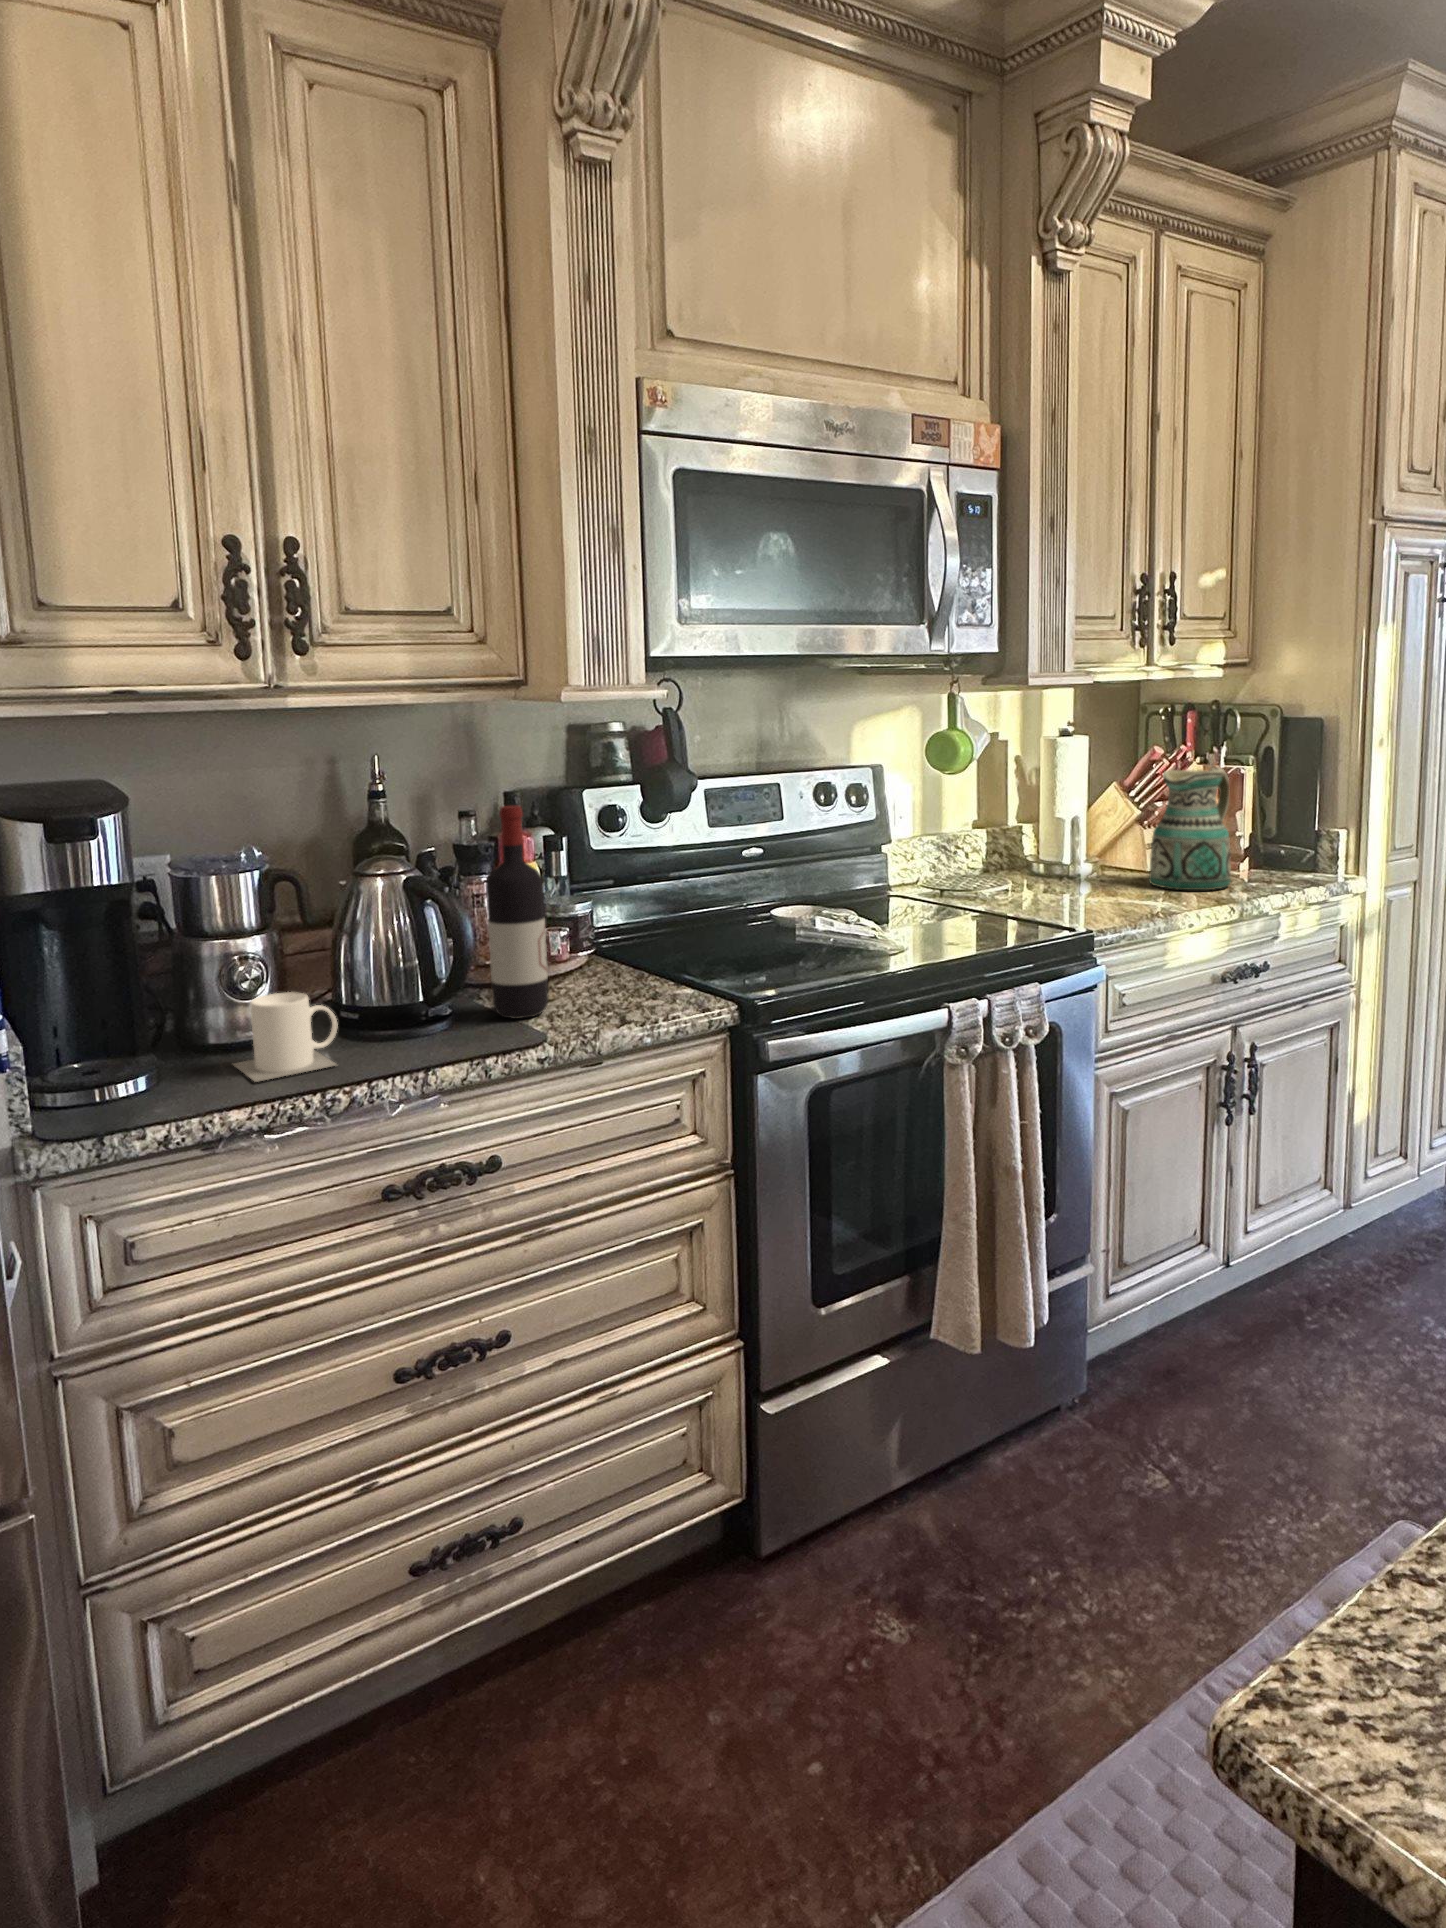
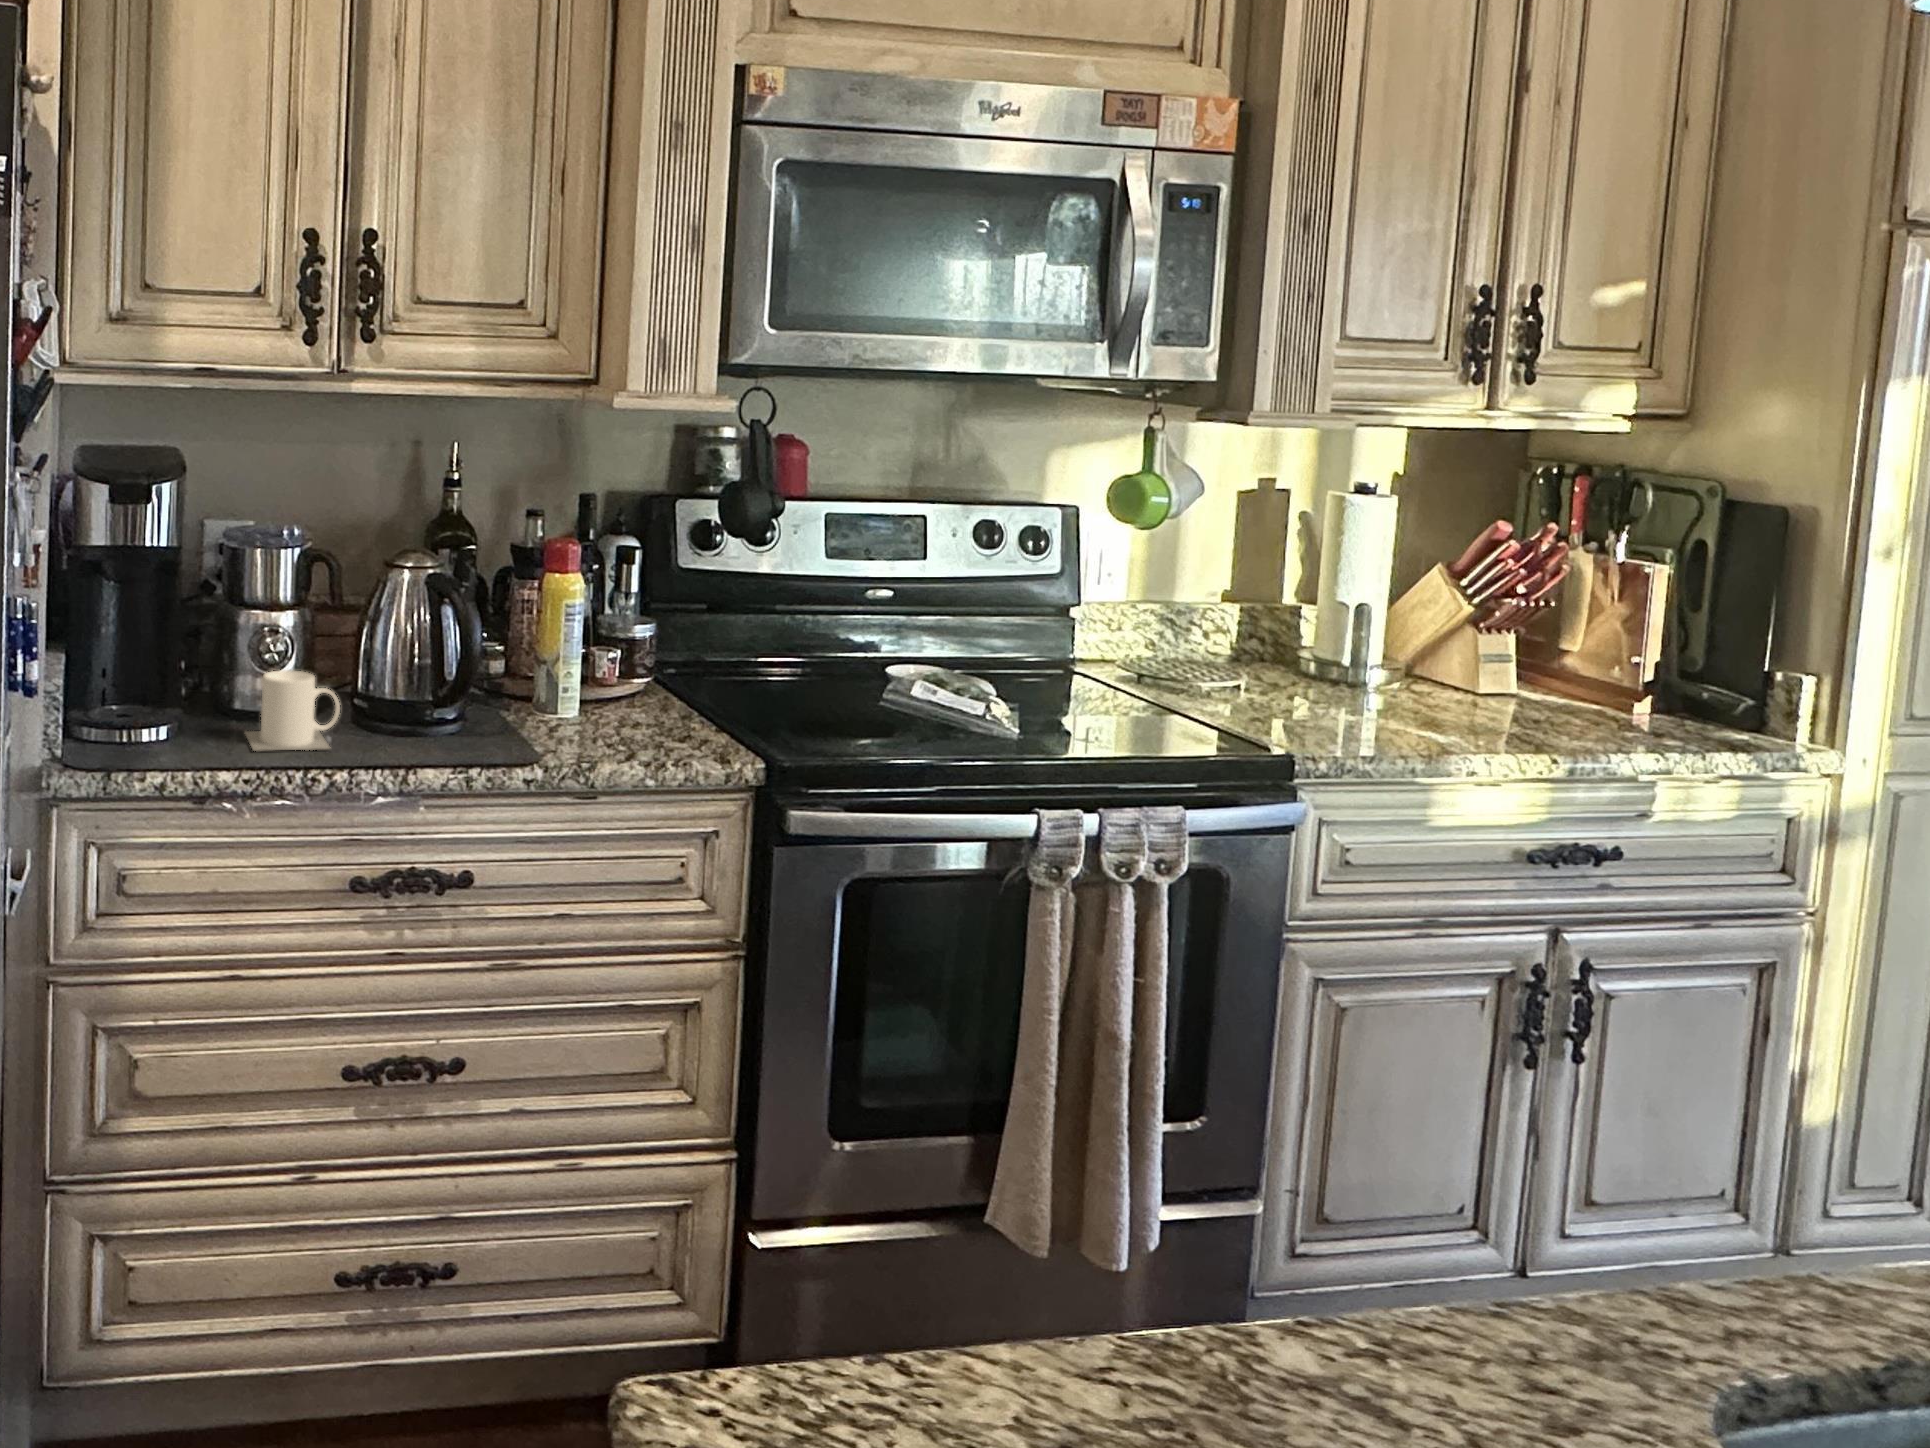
ceramic pitcher: present [1149,767,1231,890] -> none [1447,556,1596,730]
wine bottle: present [486,806,549,1018] -> none [503,513,567,737]

